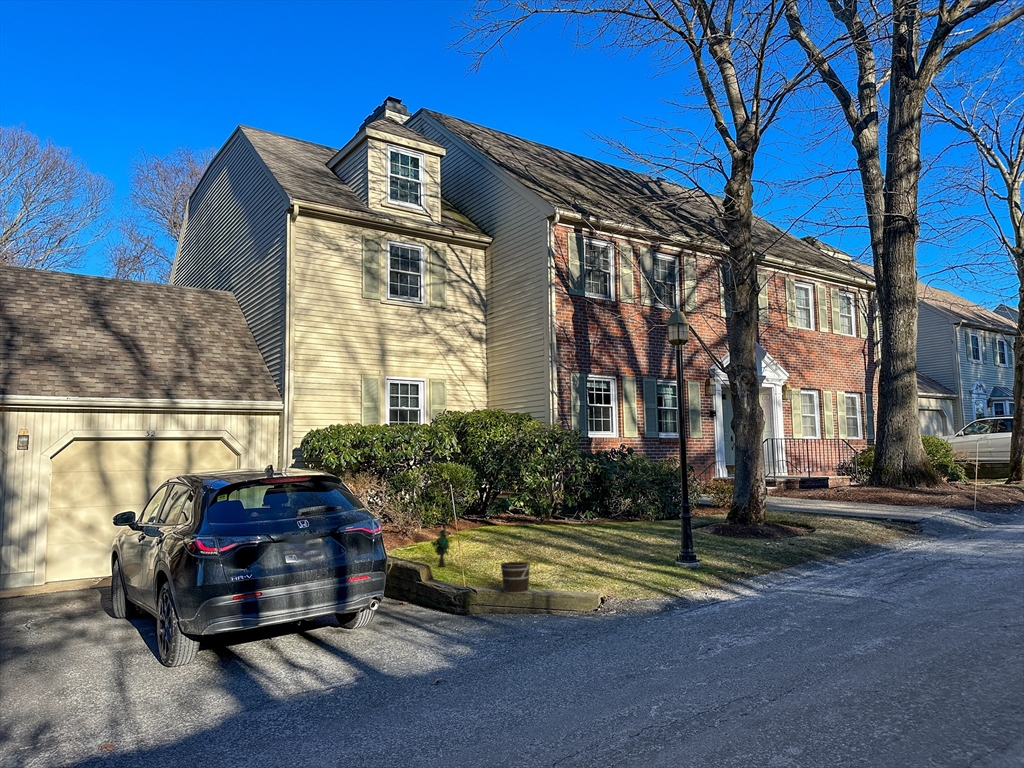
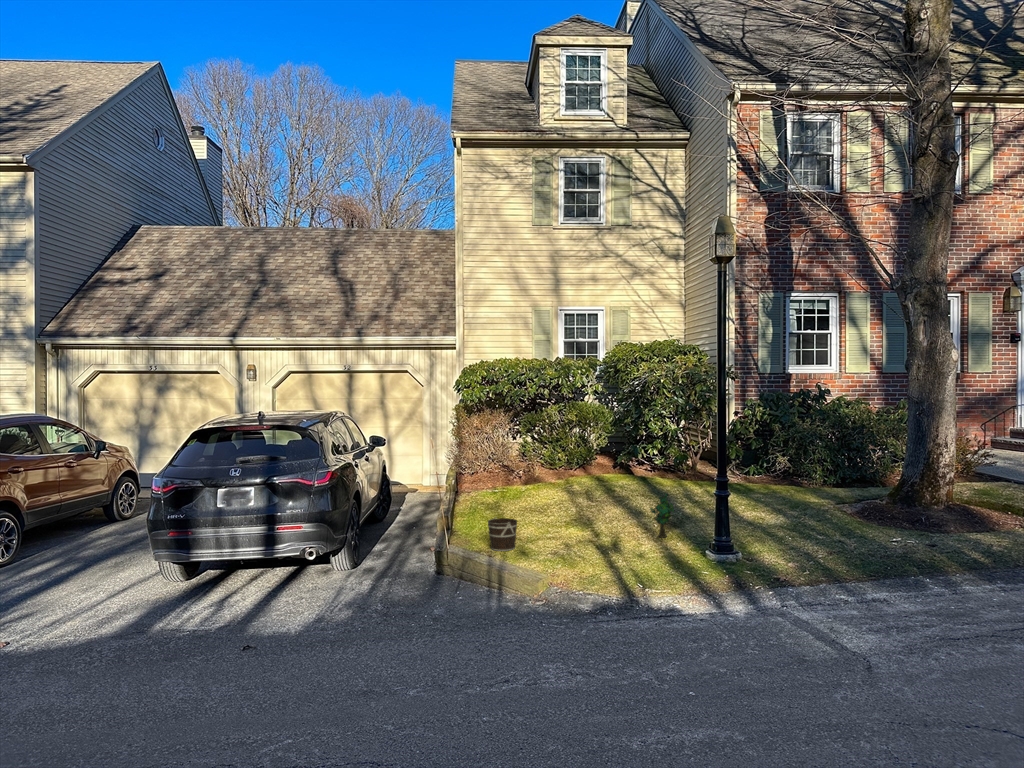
decorative plant: present [431,527,452,567] -> present [650,493,674,538]

